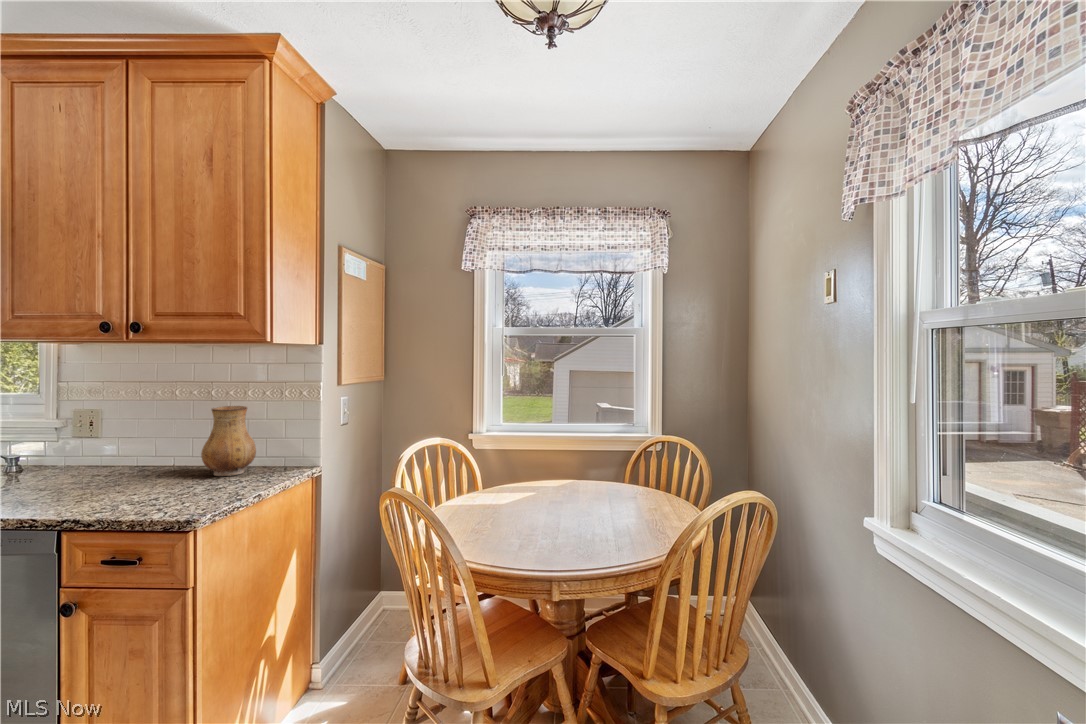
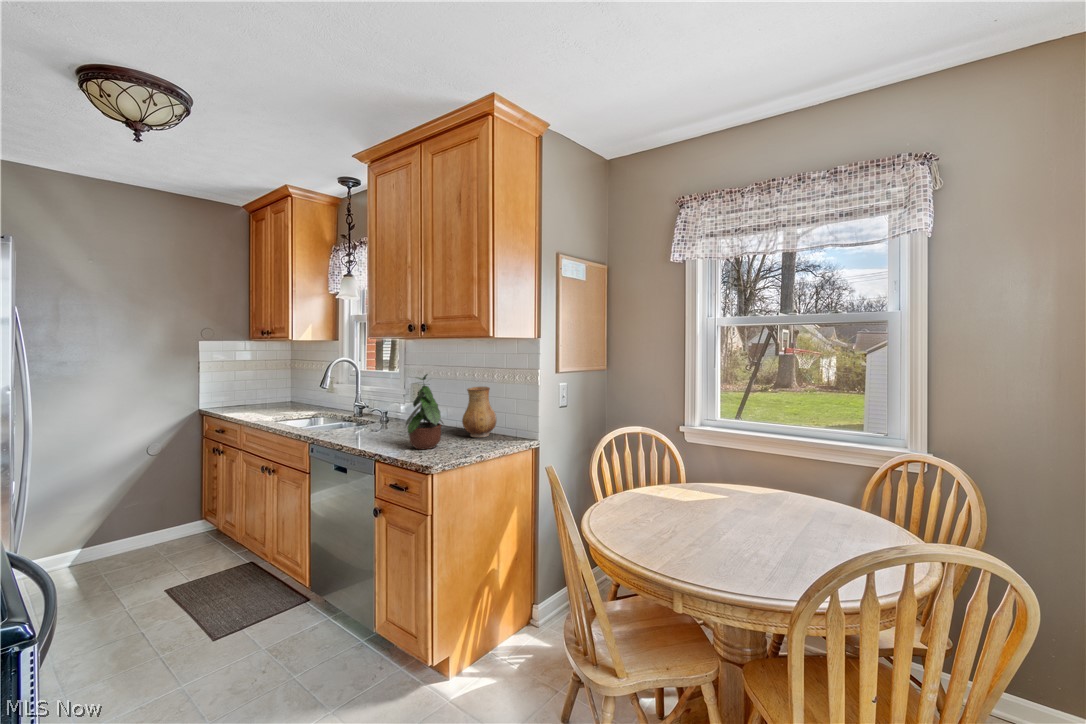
potted plant: none [108,385,193,499] -> present [406,374,443,449]

